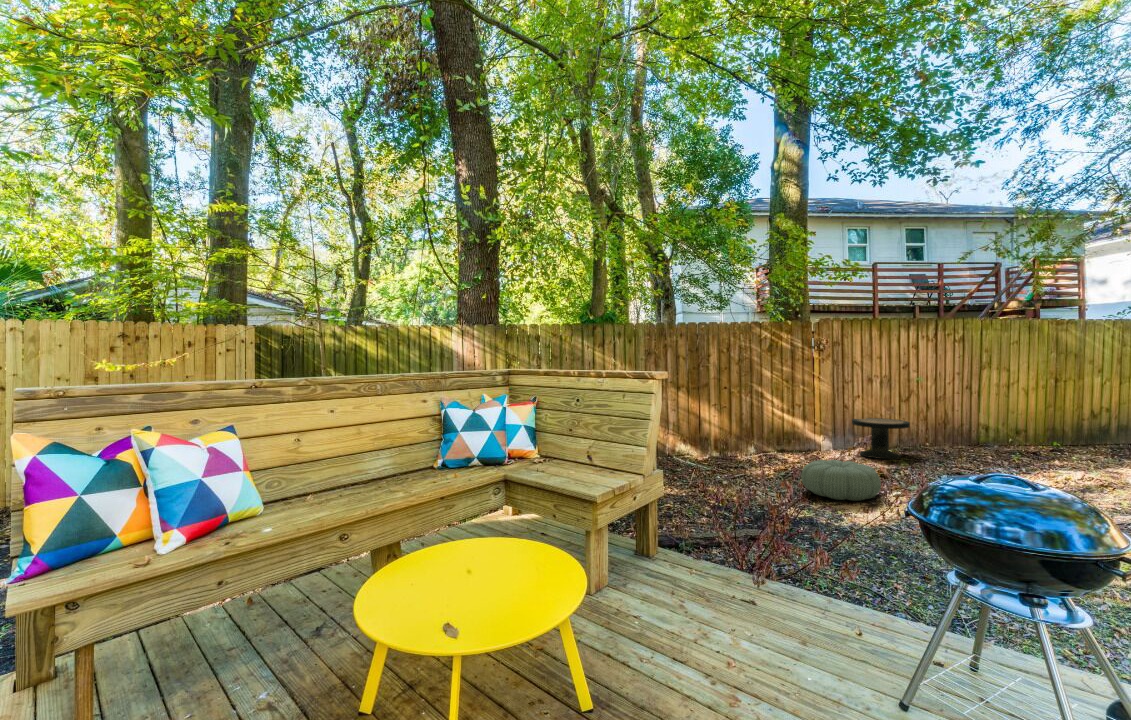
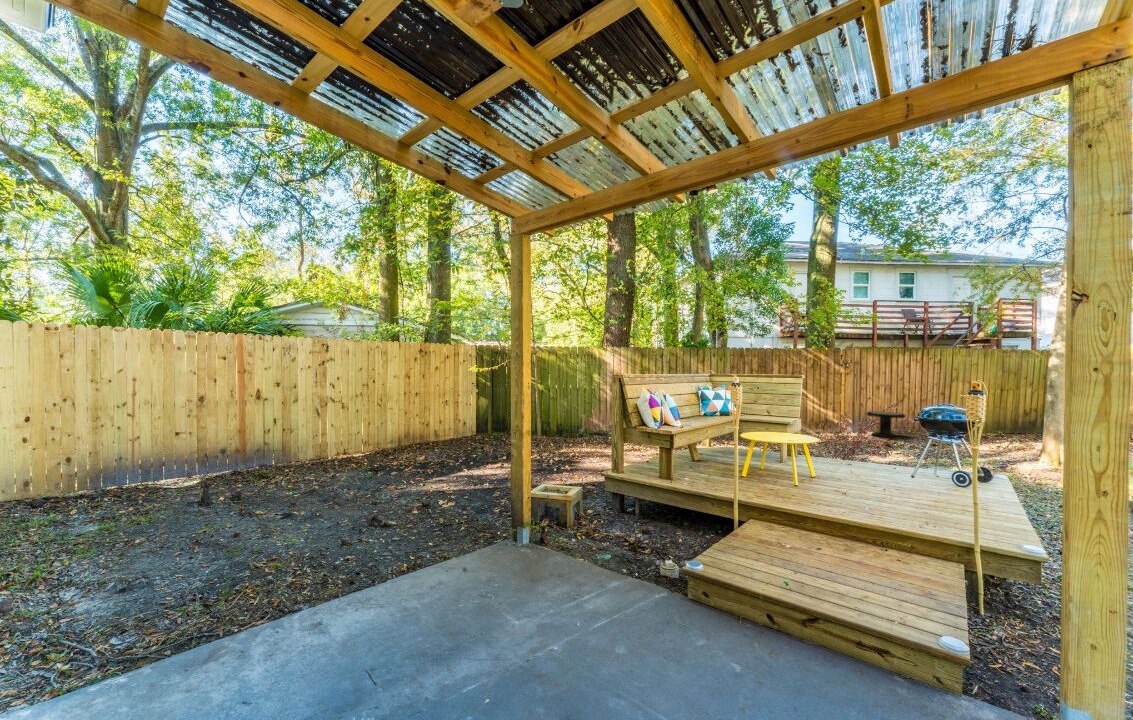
pouf: present [801,460,881,501] -> none [841,433,889,455]

